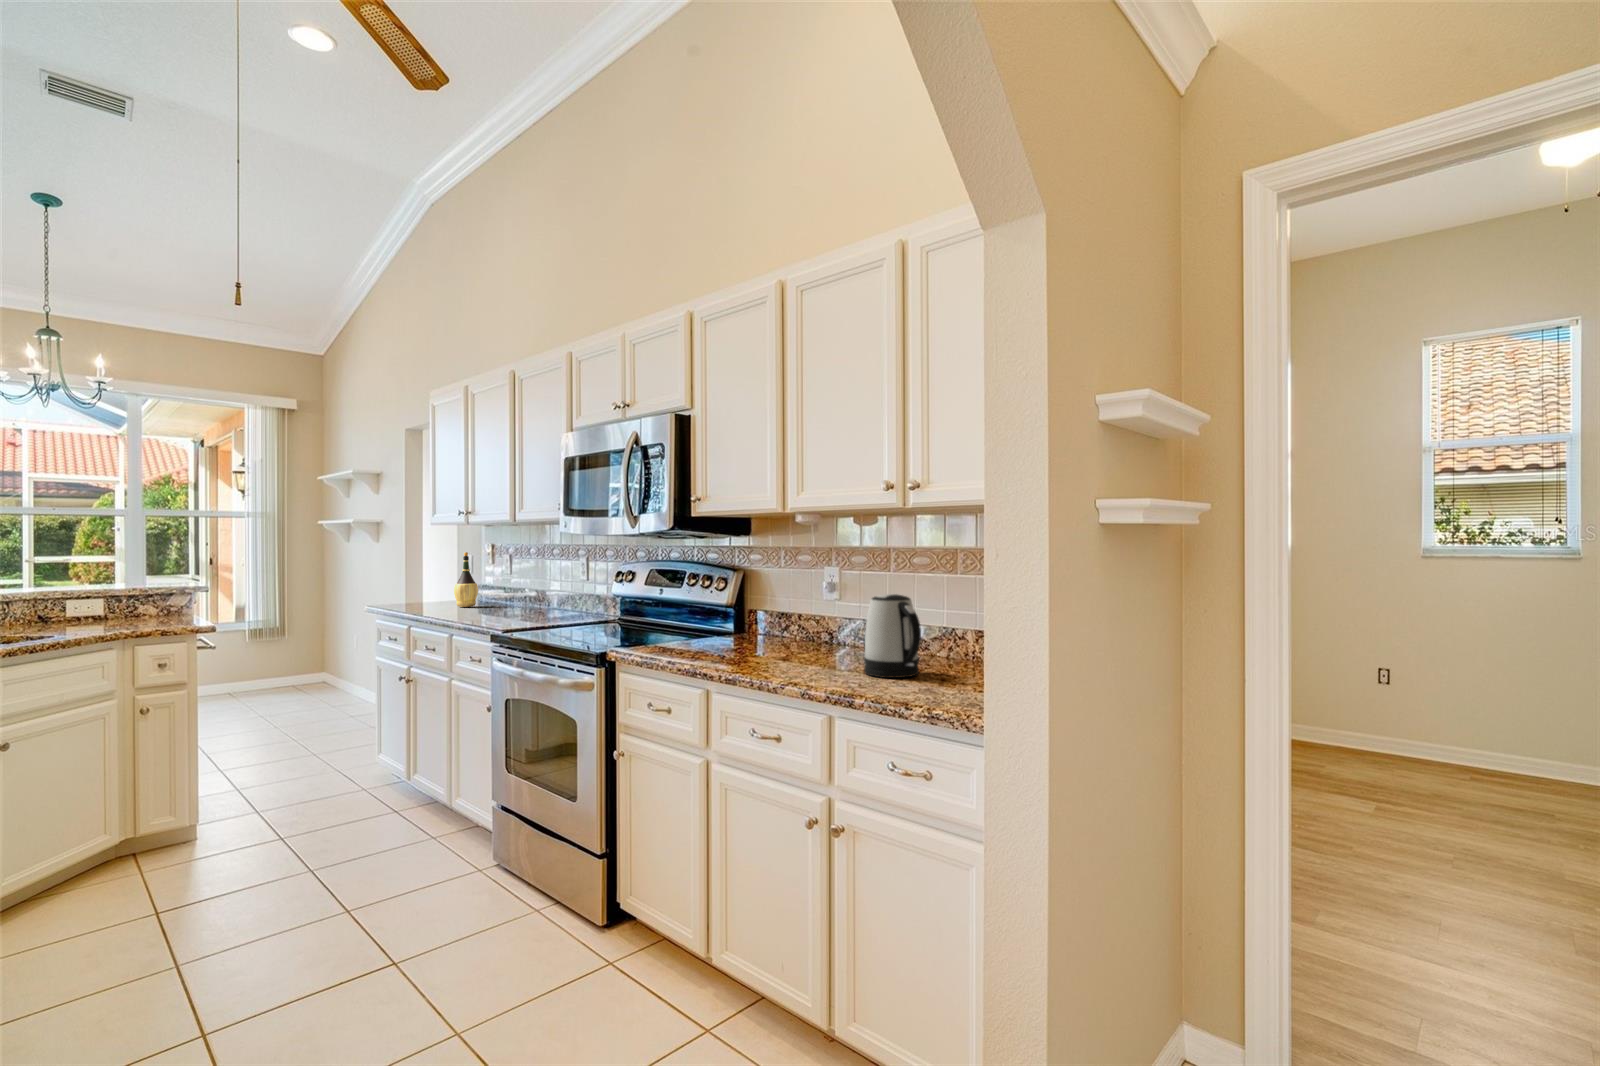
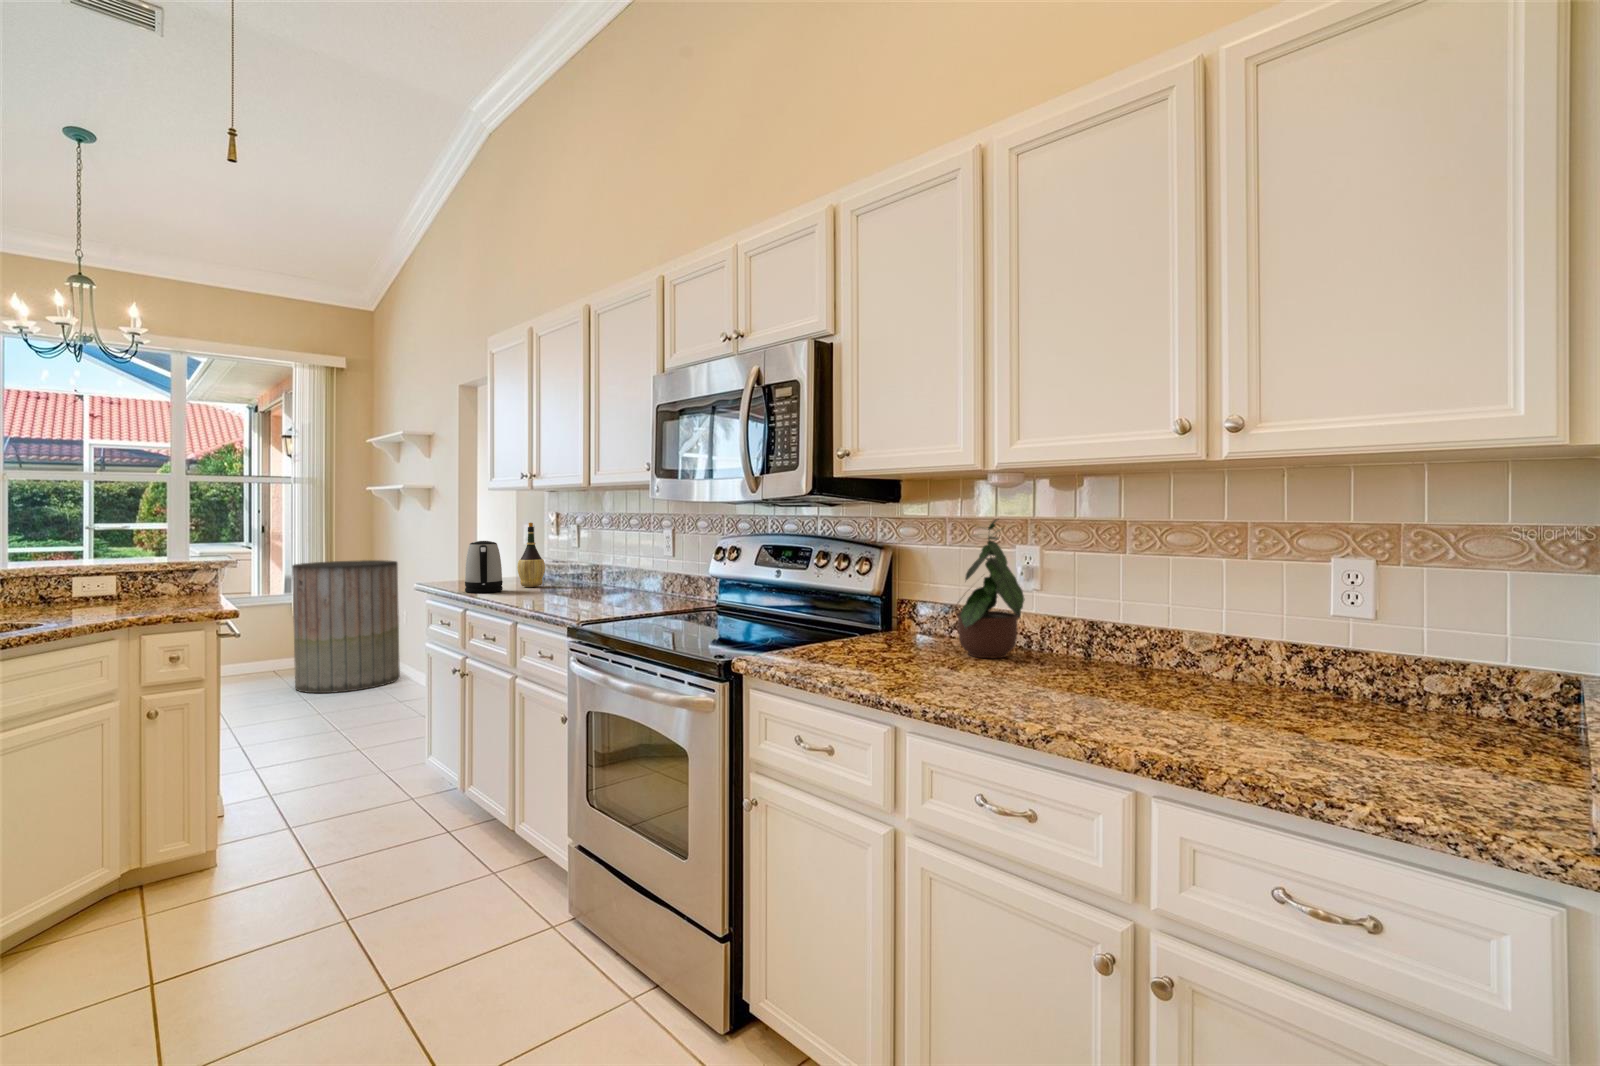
potted plant: none [768,547,828,648] -> present [954,519,1025,658]
trash can: none [244,588,345,711] -> present [292,560,400,693]
kettle: present [864,594,921,678] -> present [465,541,503,593]

